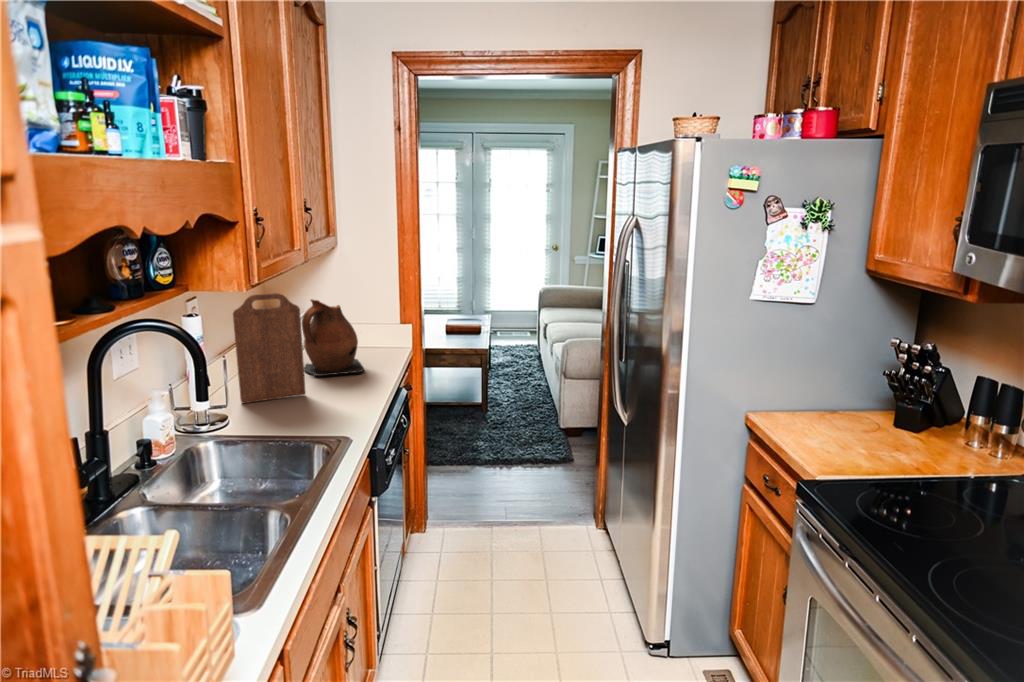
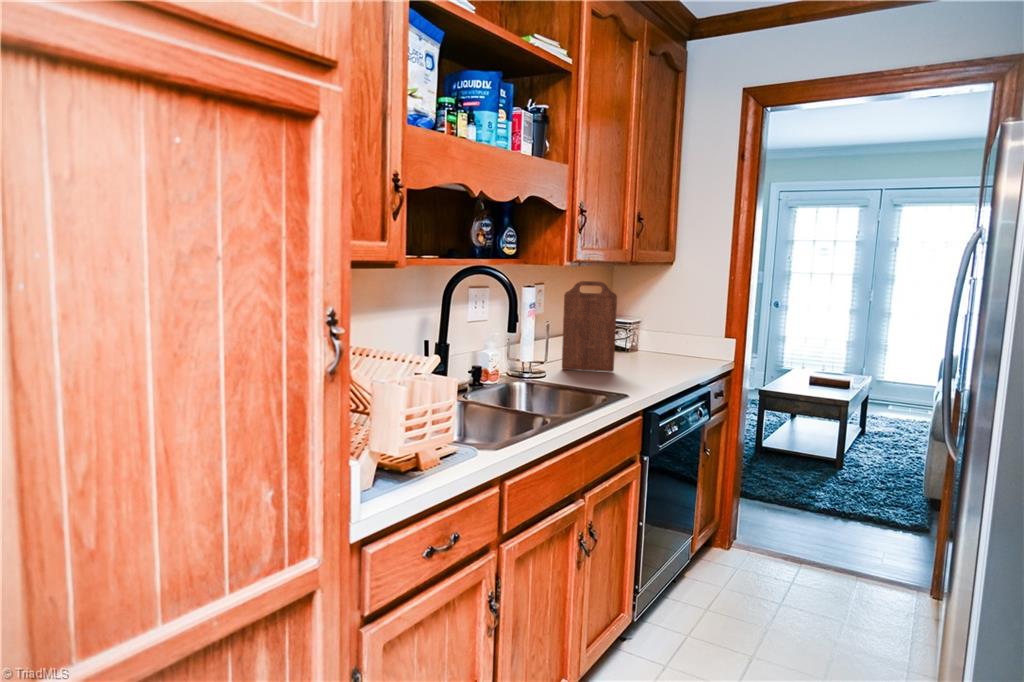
ceramic pitcher: present [302,299,365,376] -> none [623,298,676,368]

